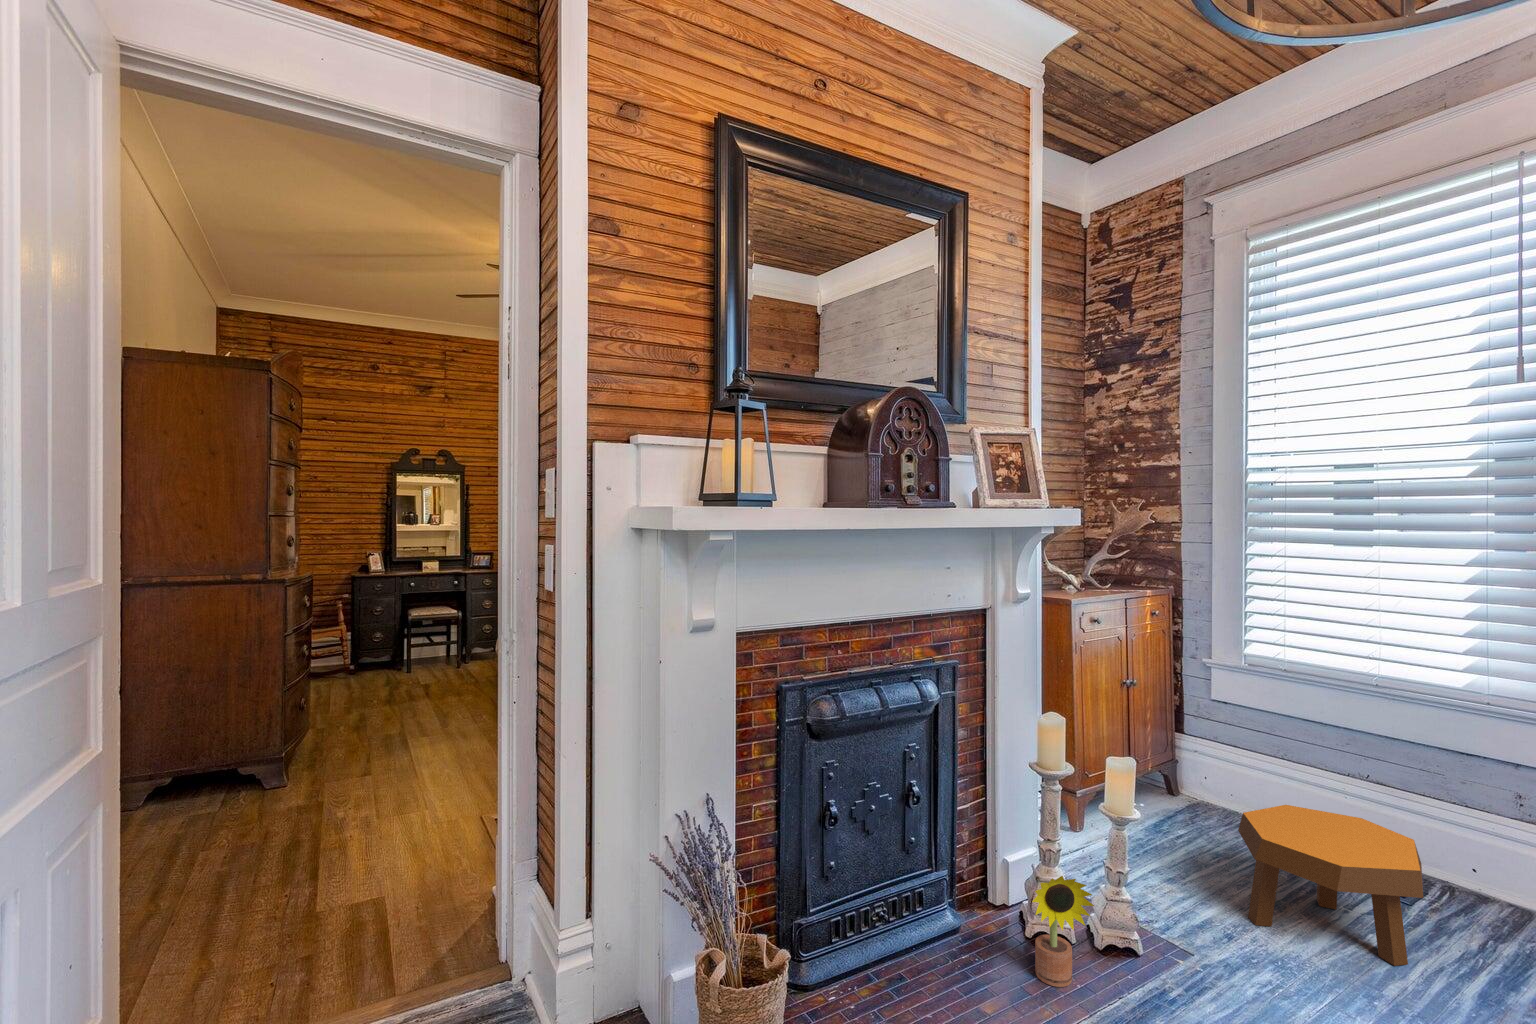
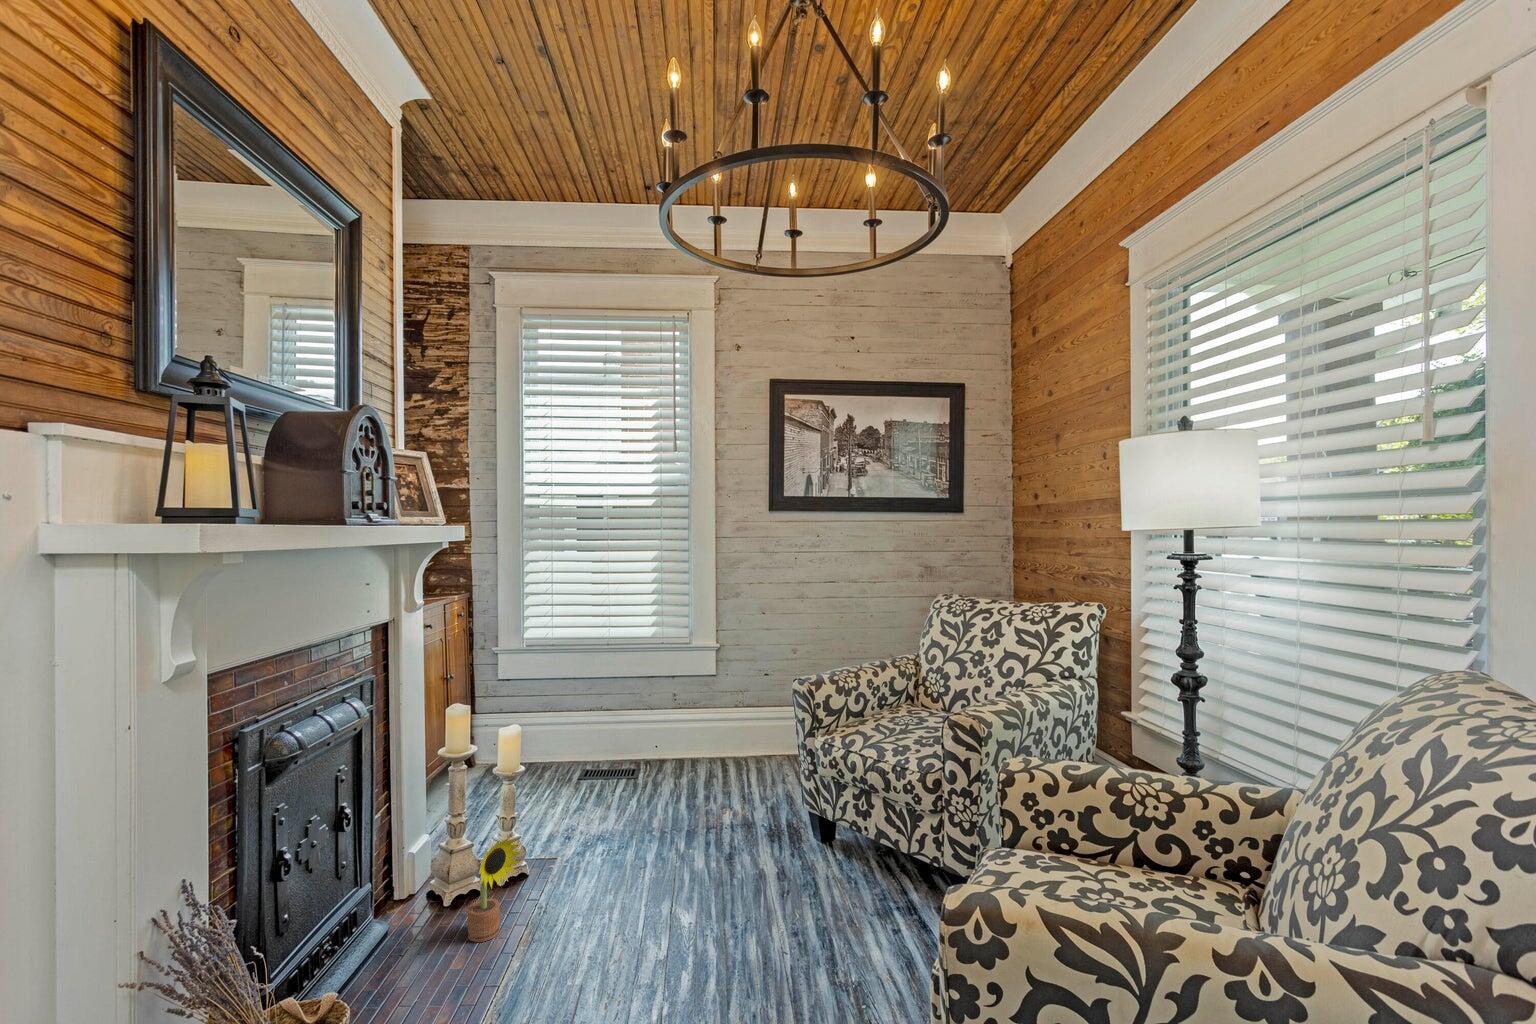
footstool: present [1238,805,1423,966] -> none [556,731,664,828]

